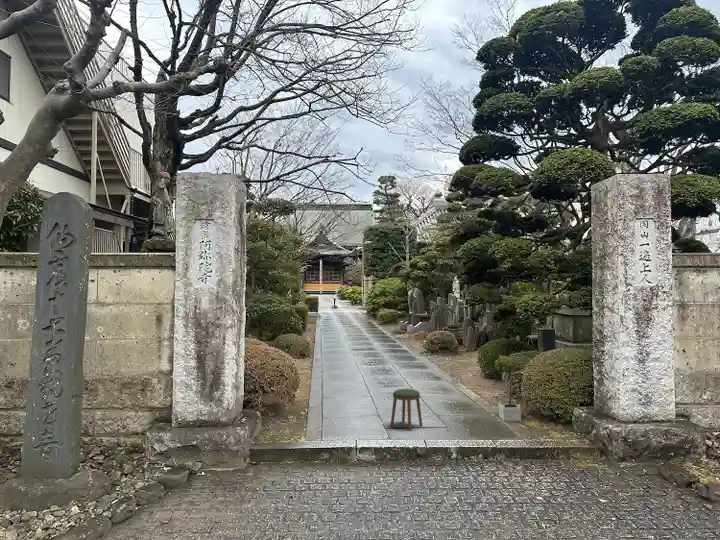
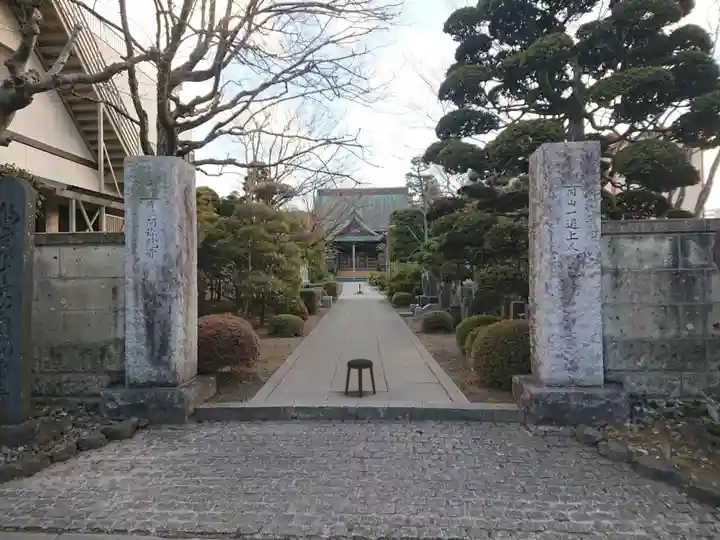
potted tree: present [495,355,522,421] -> none [451,327,478,390]

